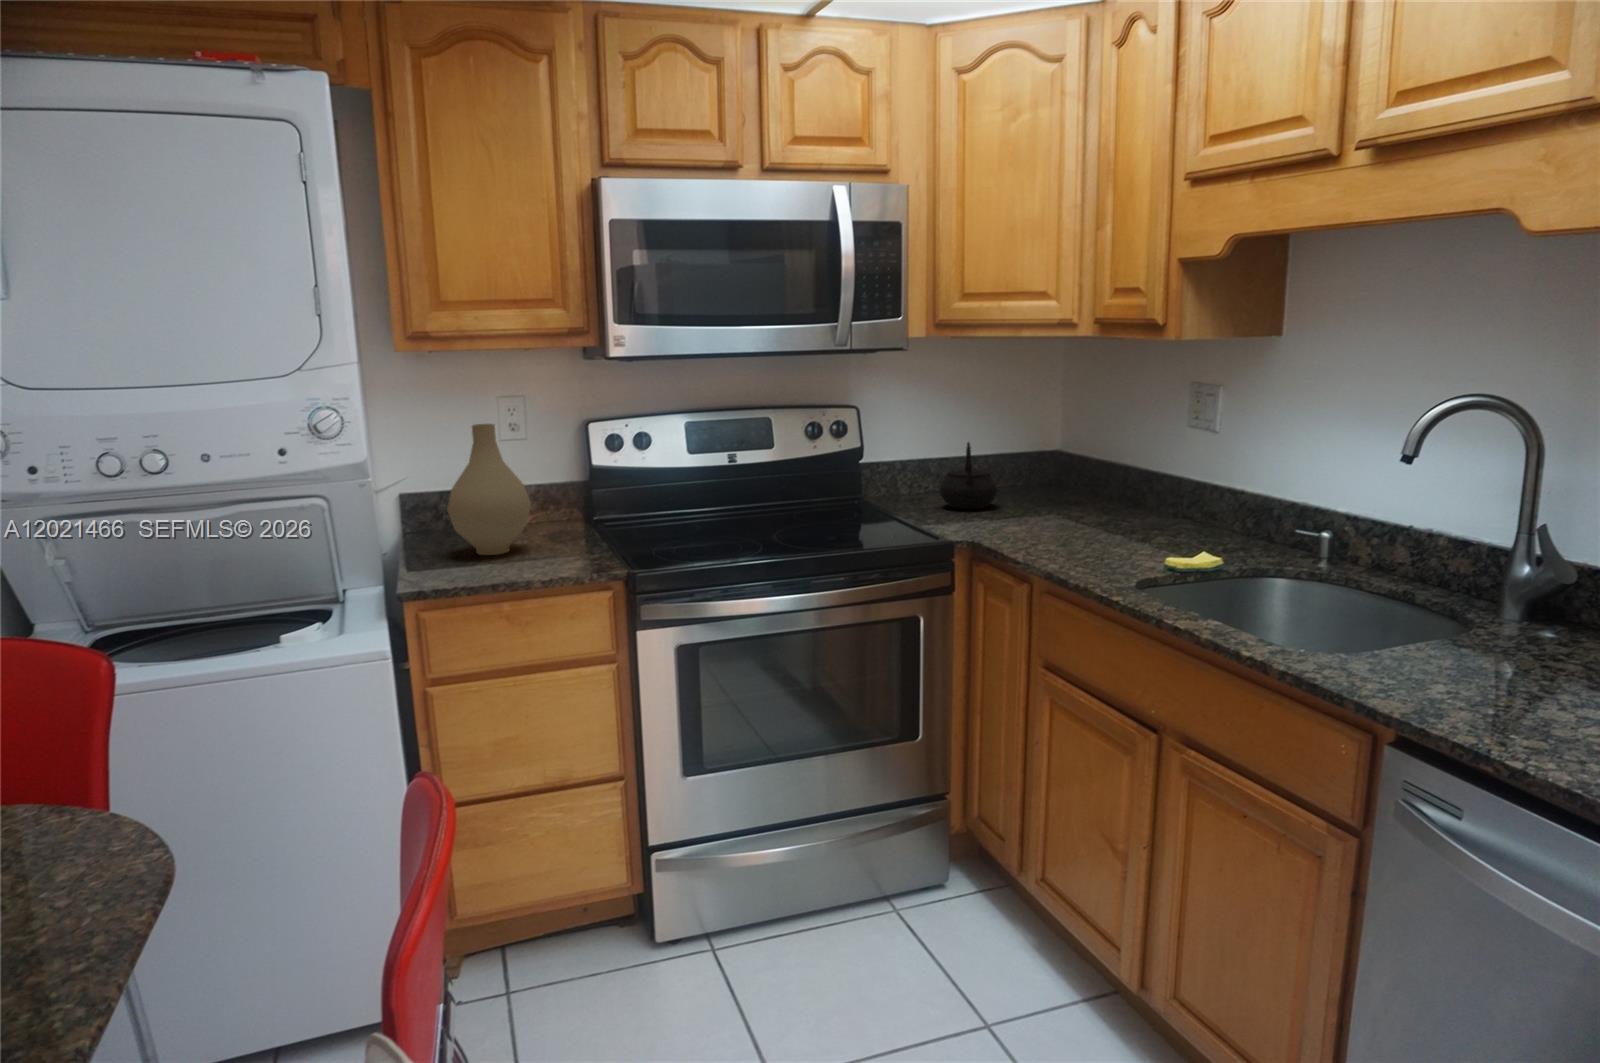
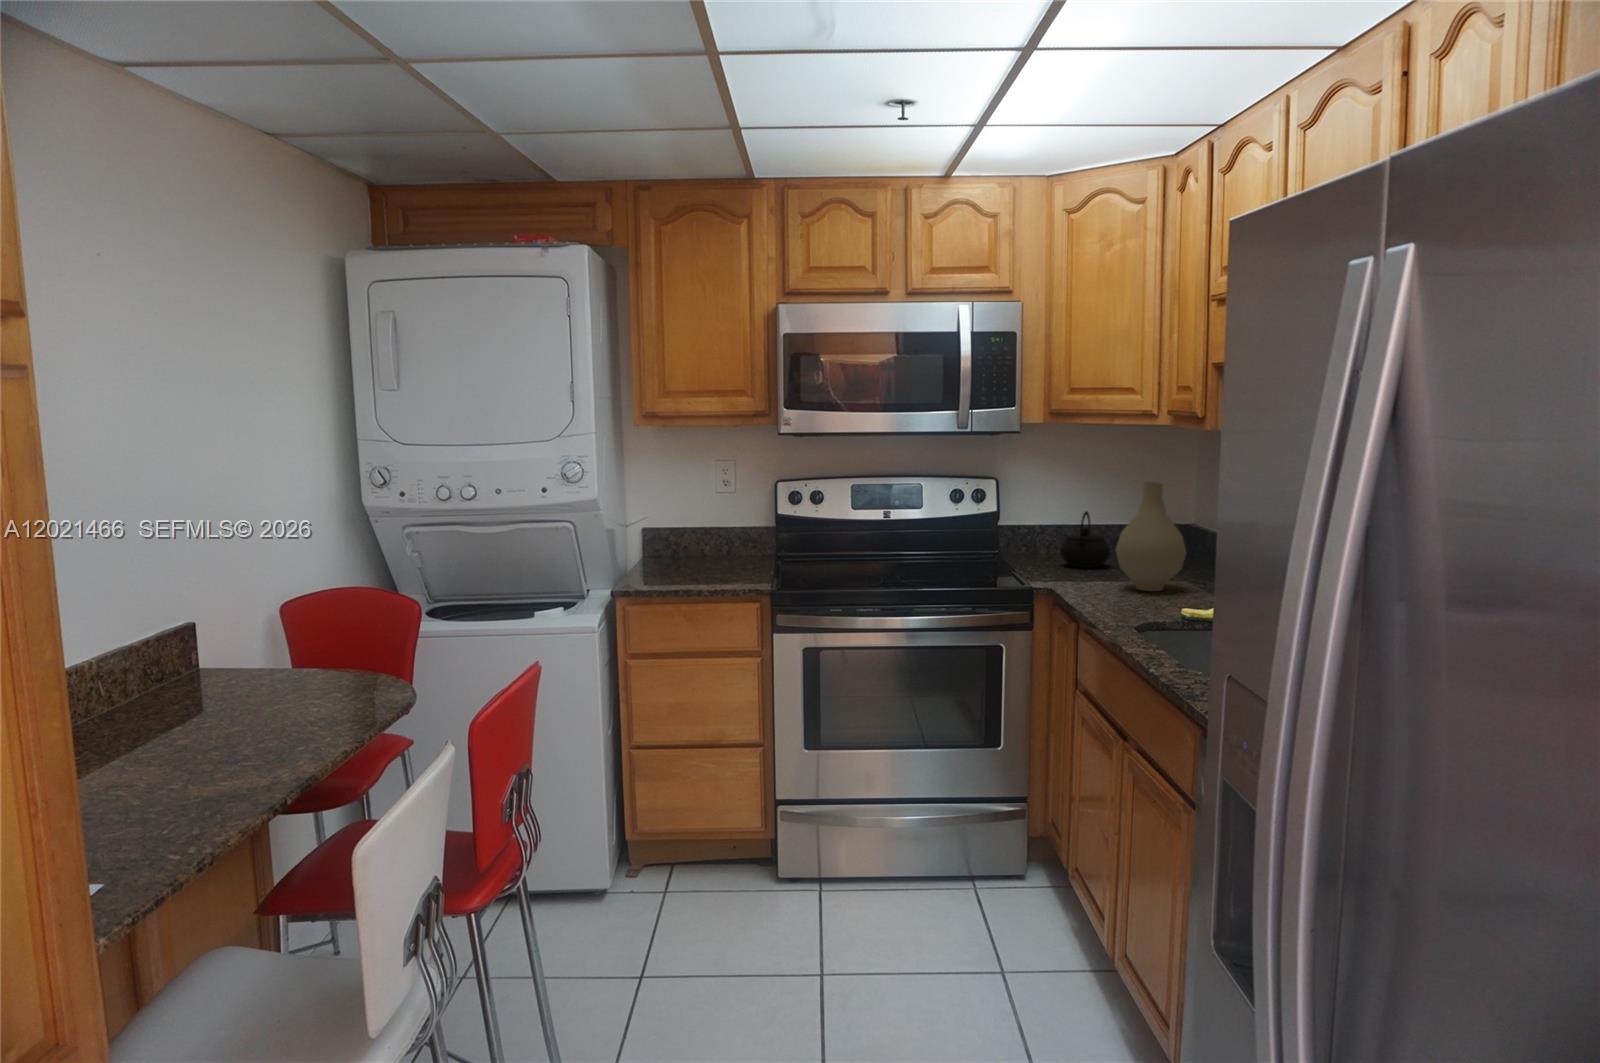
vase: present [447,424,531,555] -> present [1116,482,1187,591]

